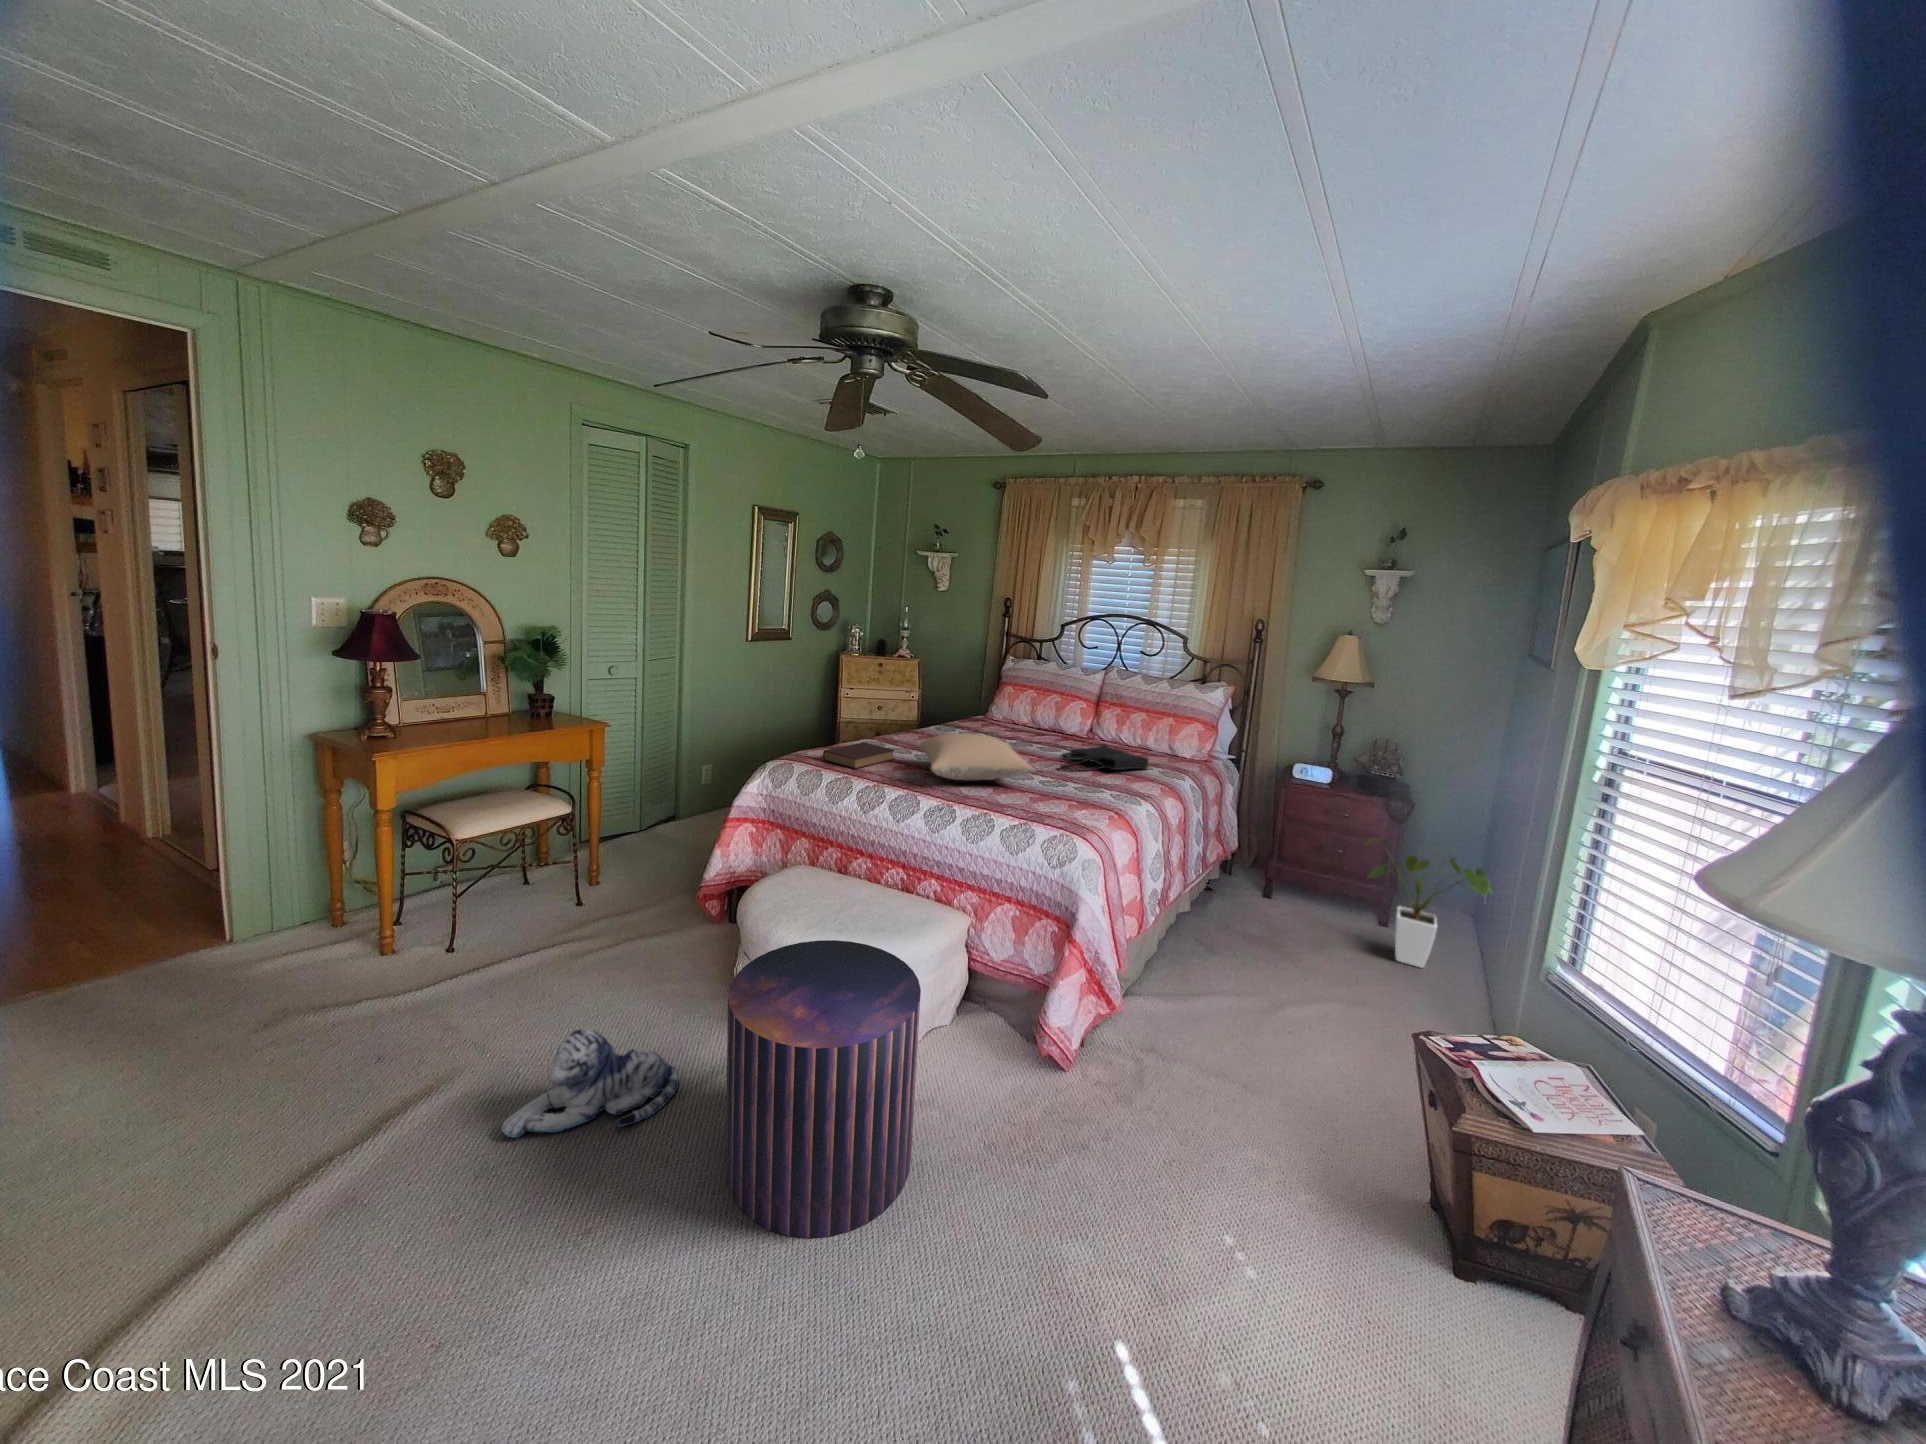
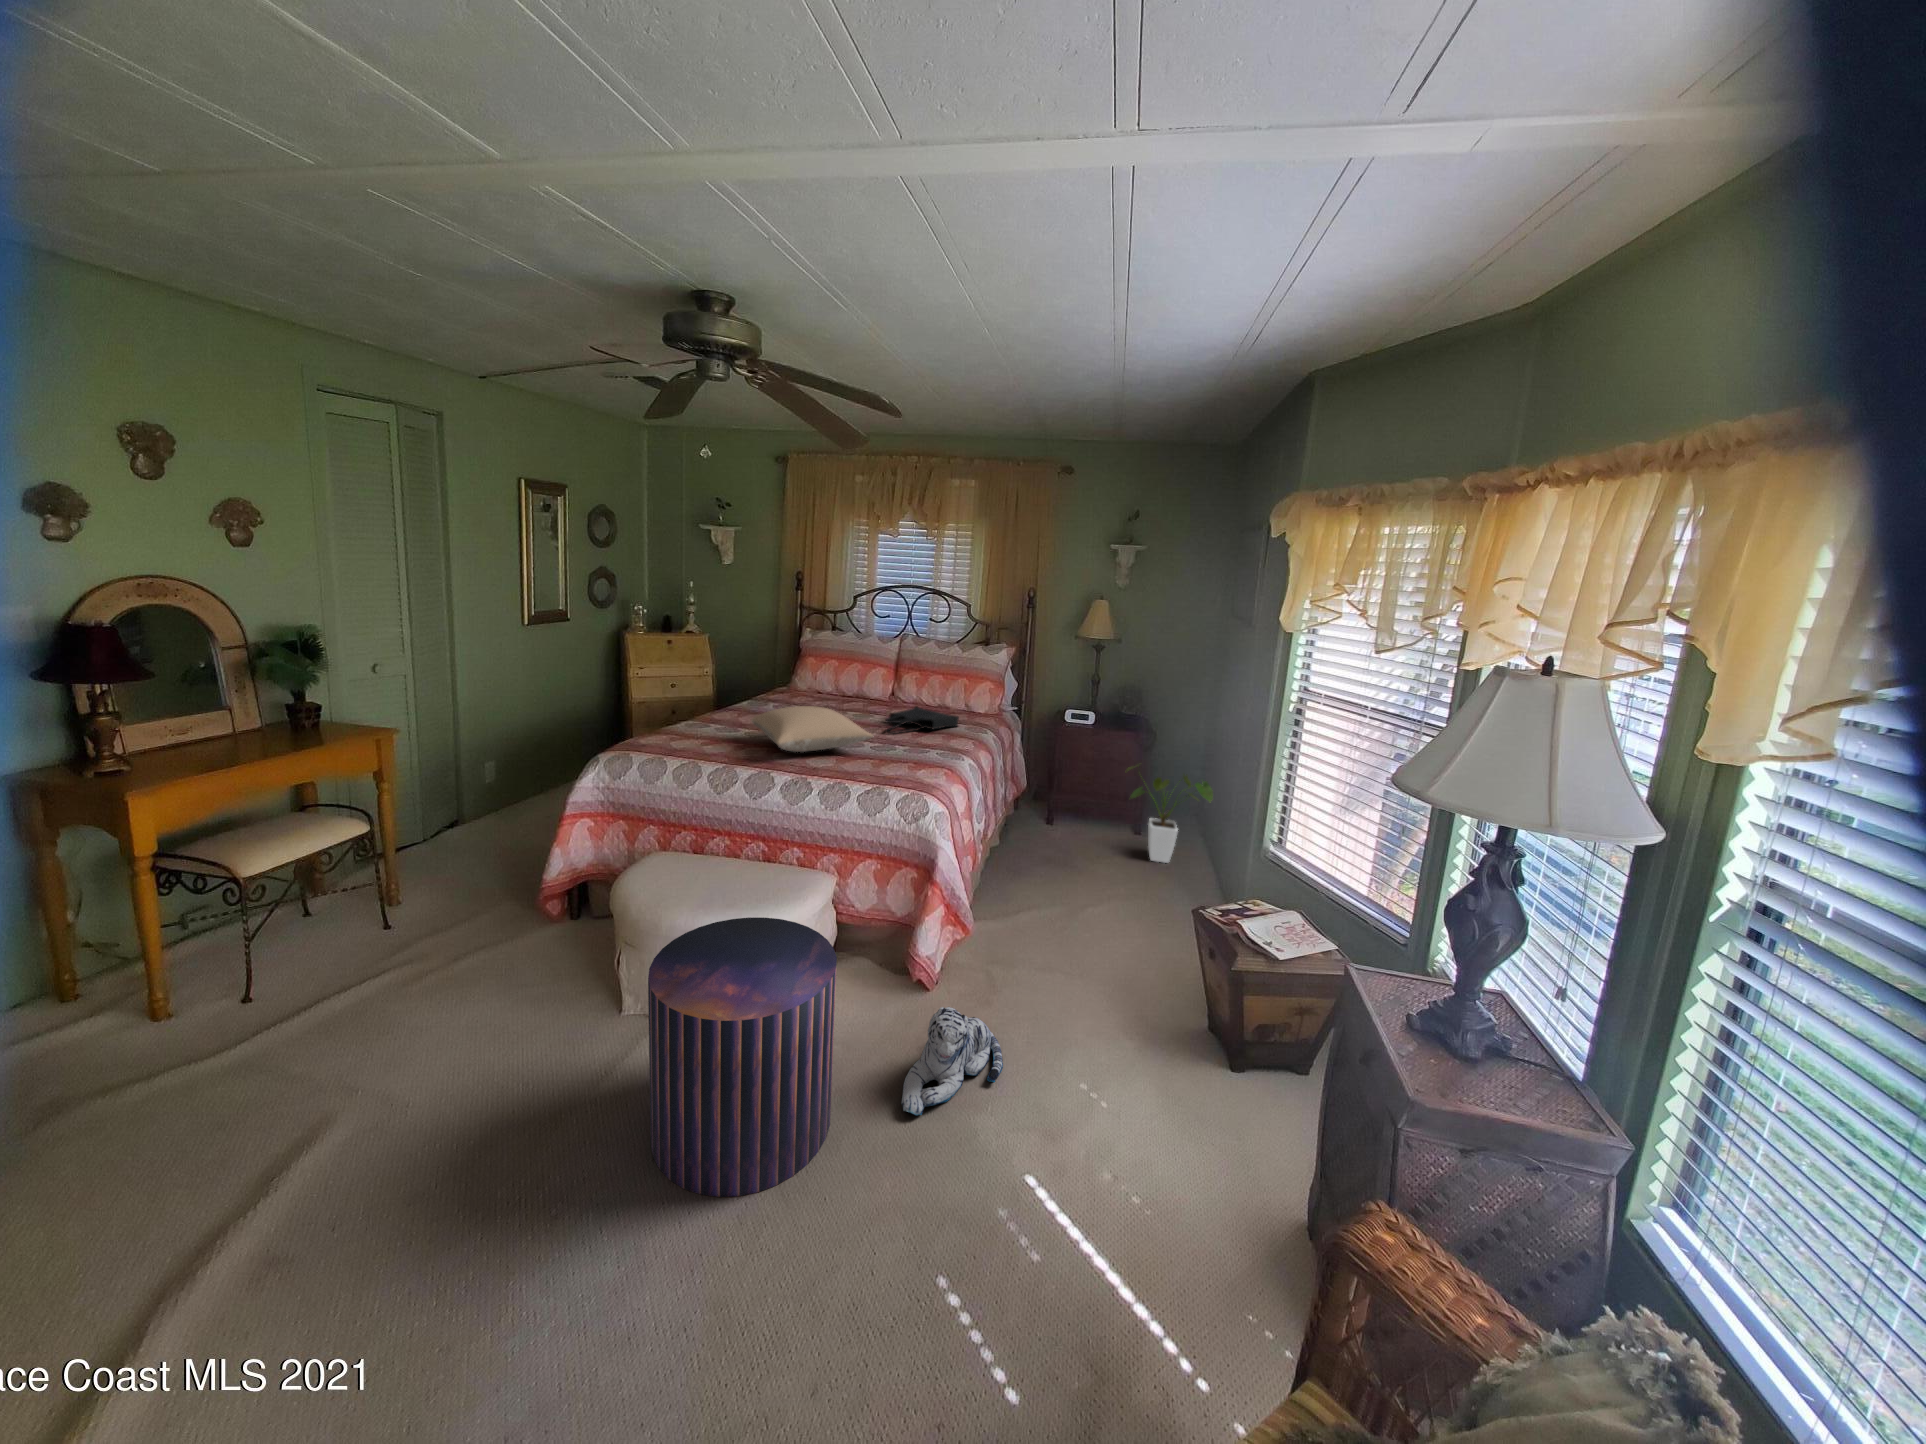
book: present [823,742,895,769] -> none [650,722,725,750]
plush toy: present [501,1029,679,1138] -> present [901,1007,1003,1115]

